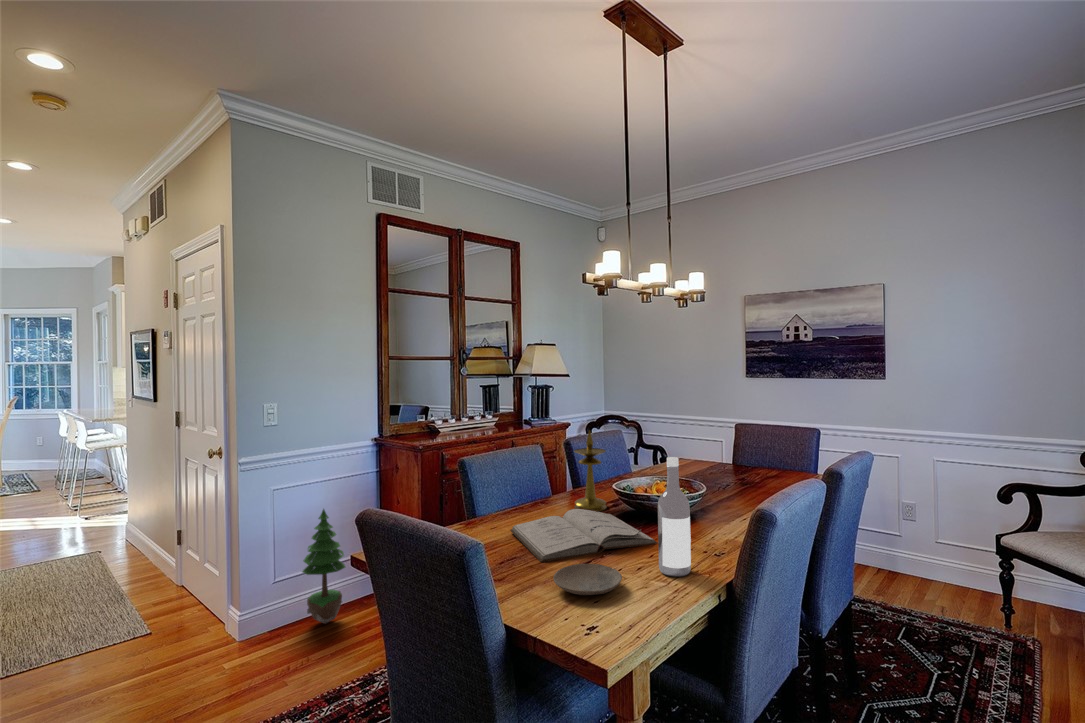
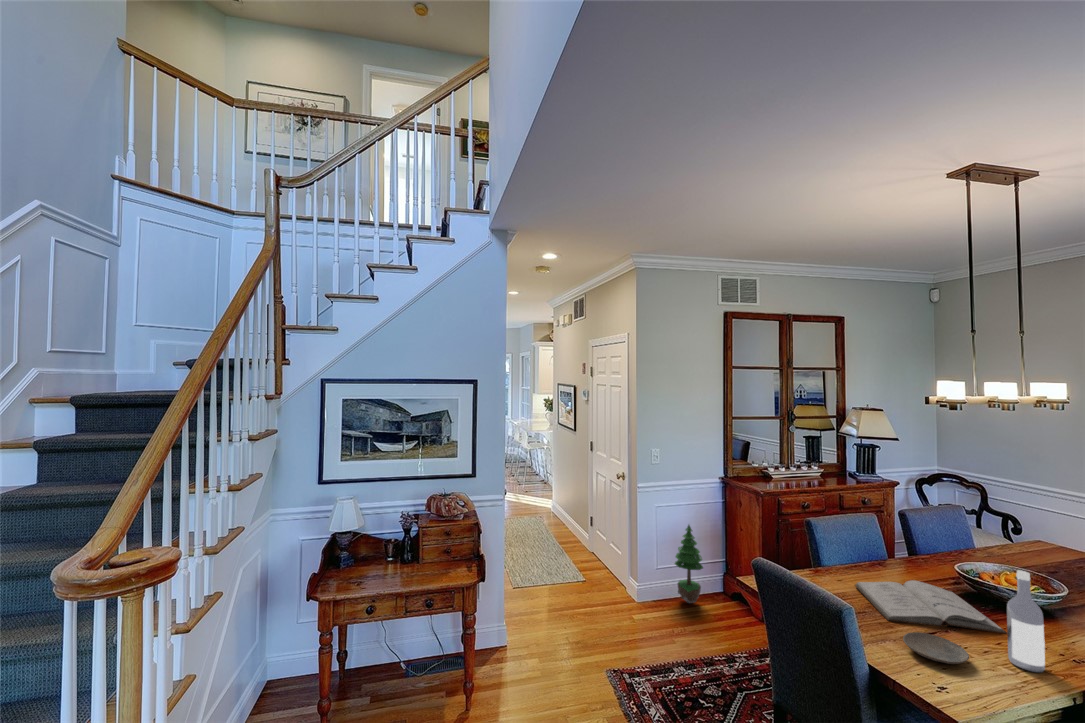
candlestick: present [574,431,606,511] -> none [912,515,948,585]

